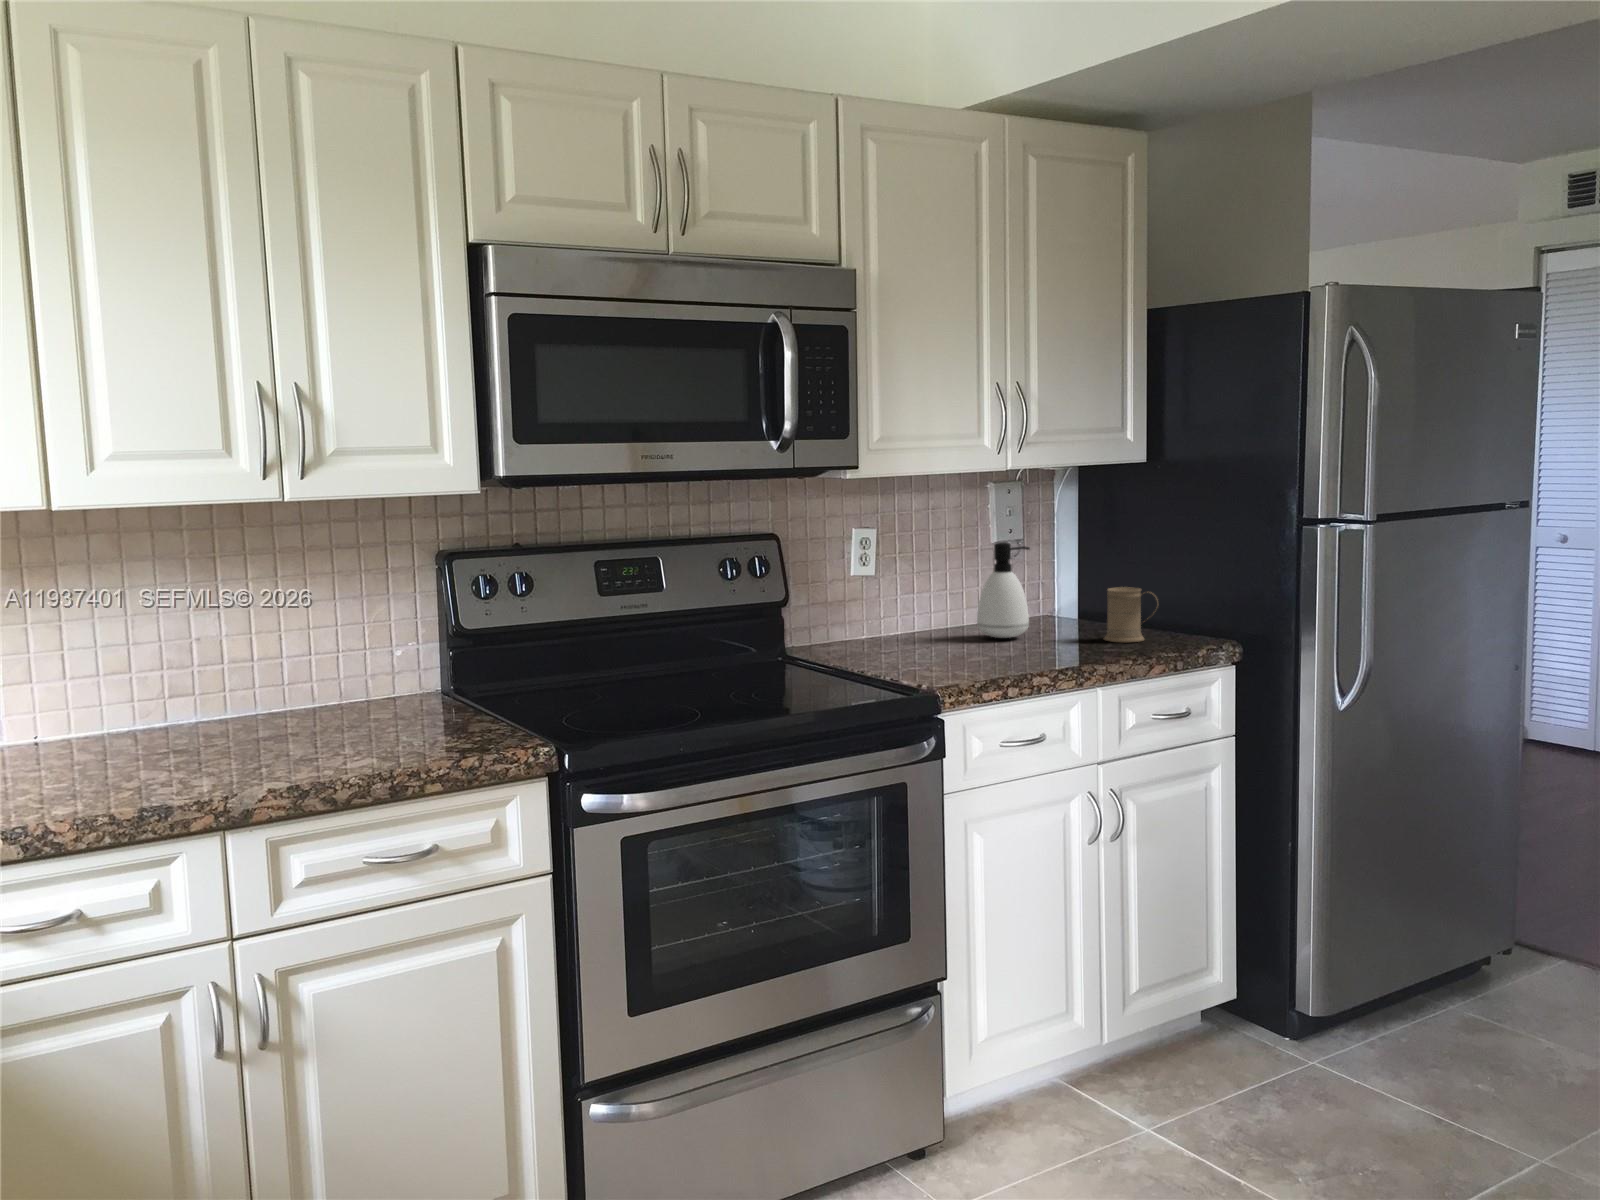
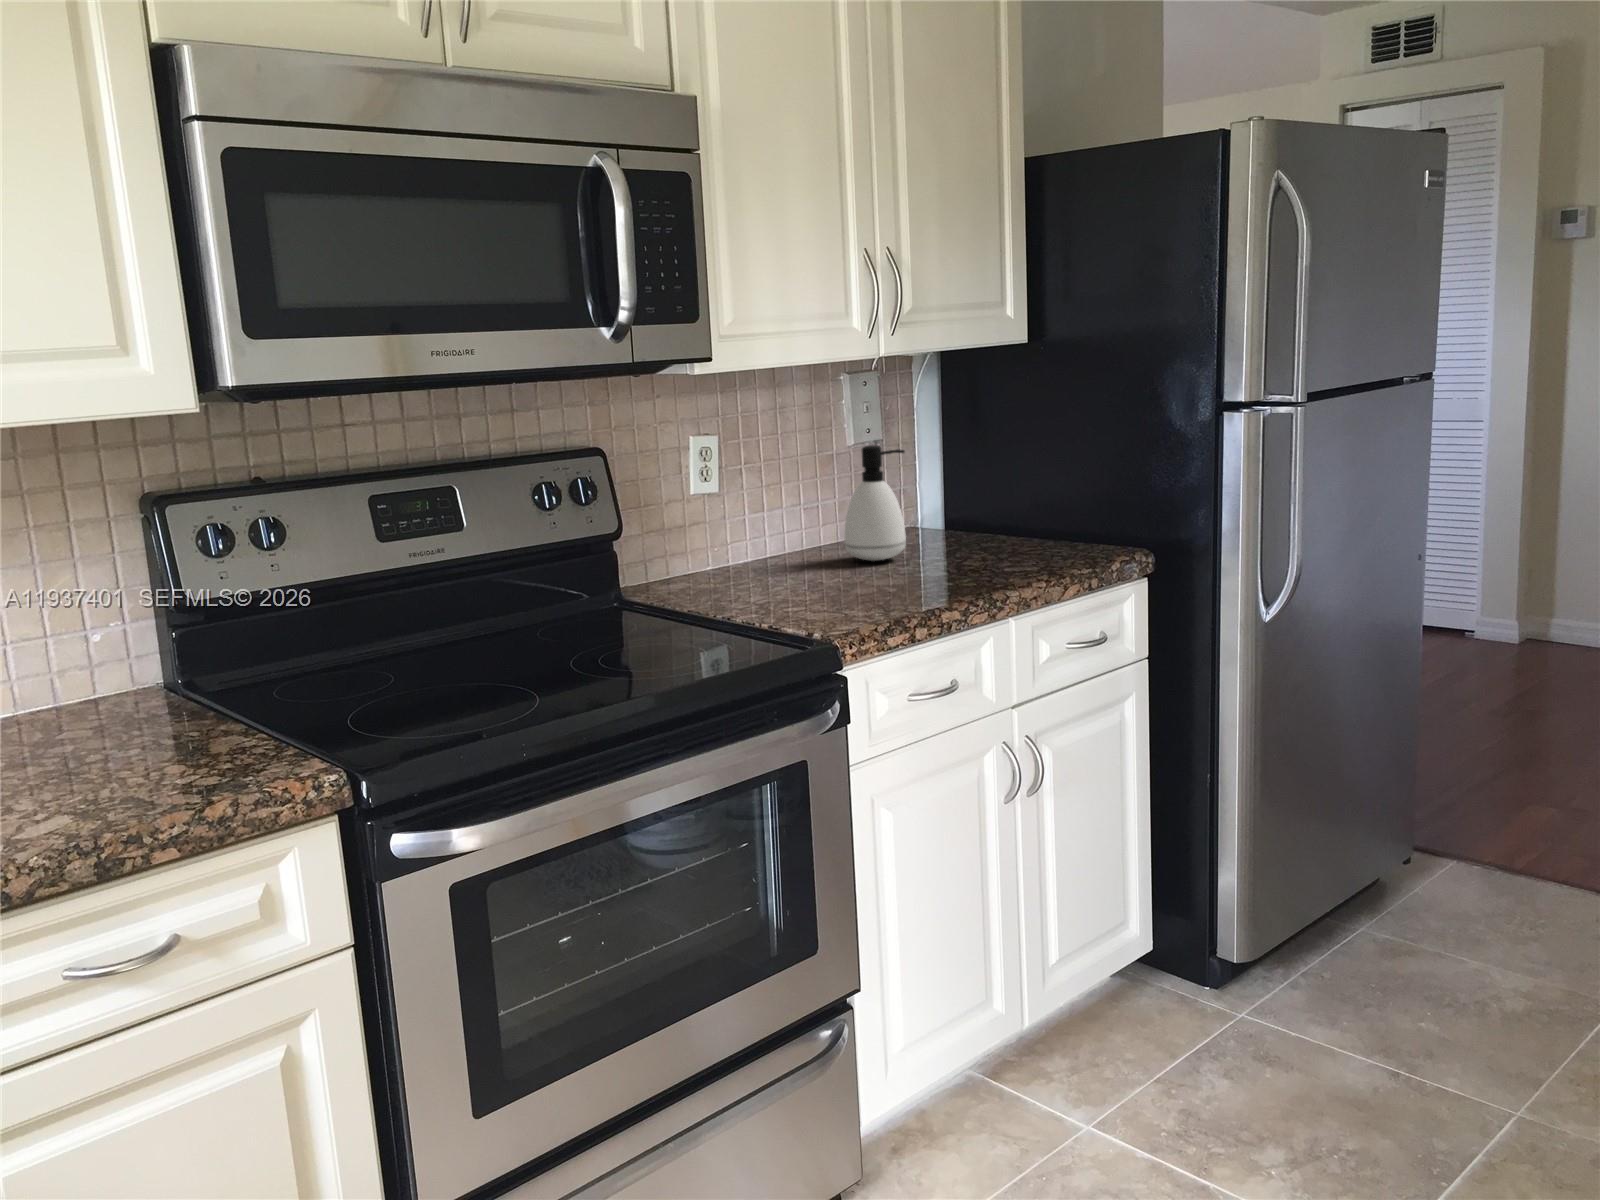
mug: present [1104,587,1144,643] -> none [994,493,1057,558]

